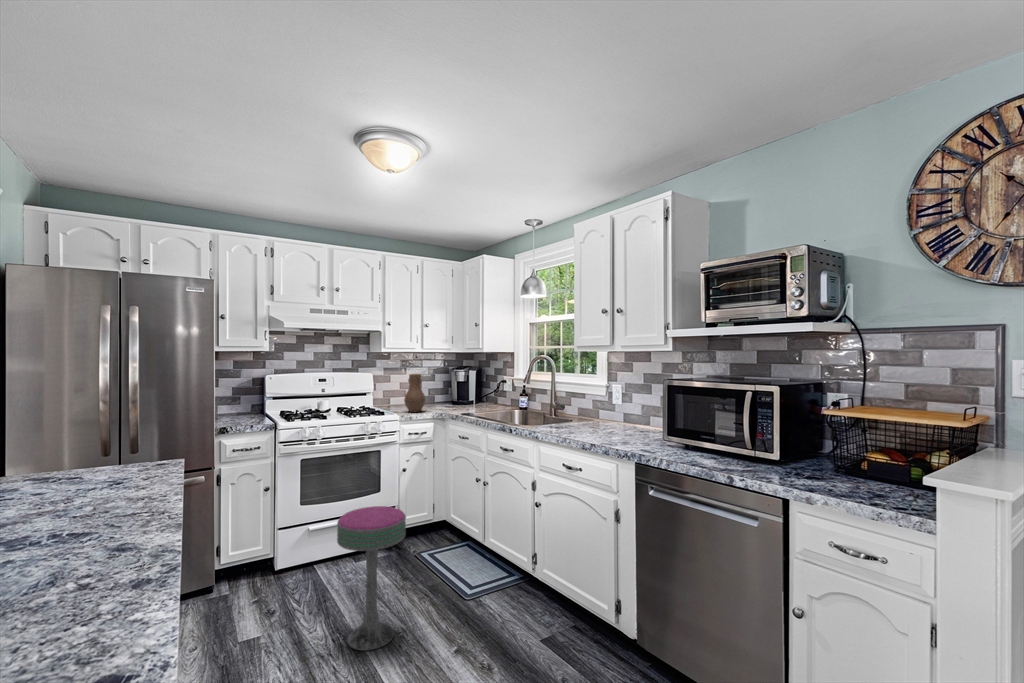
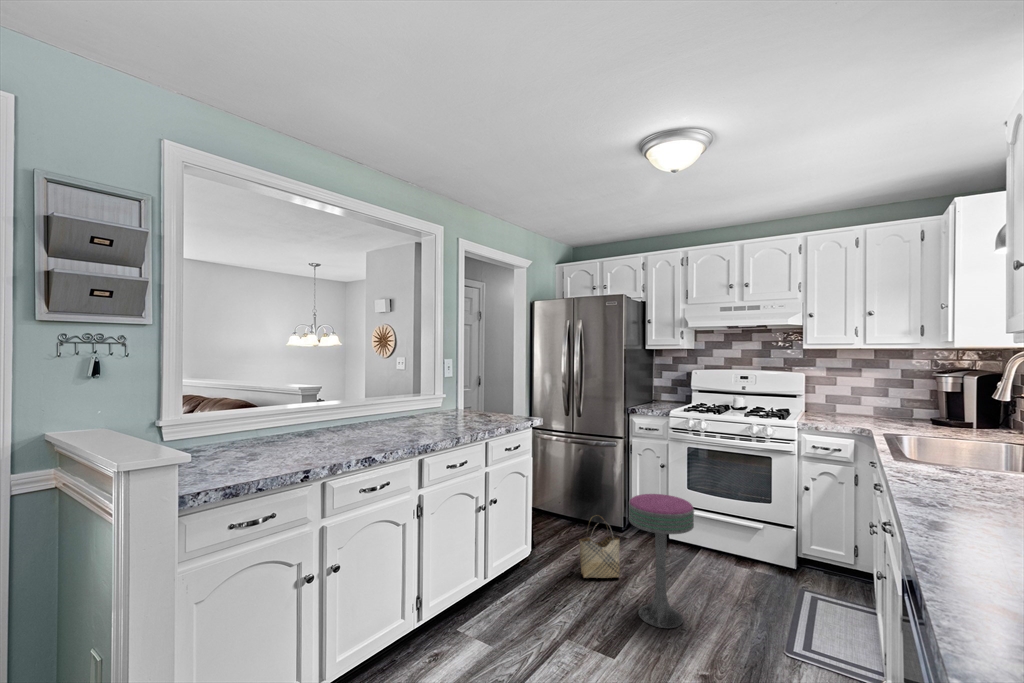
vase: present [404,374,425,412] -> none [822,376,853,424]
woven basket: none [238,569,288,657] -> present [579,515,620,578]

